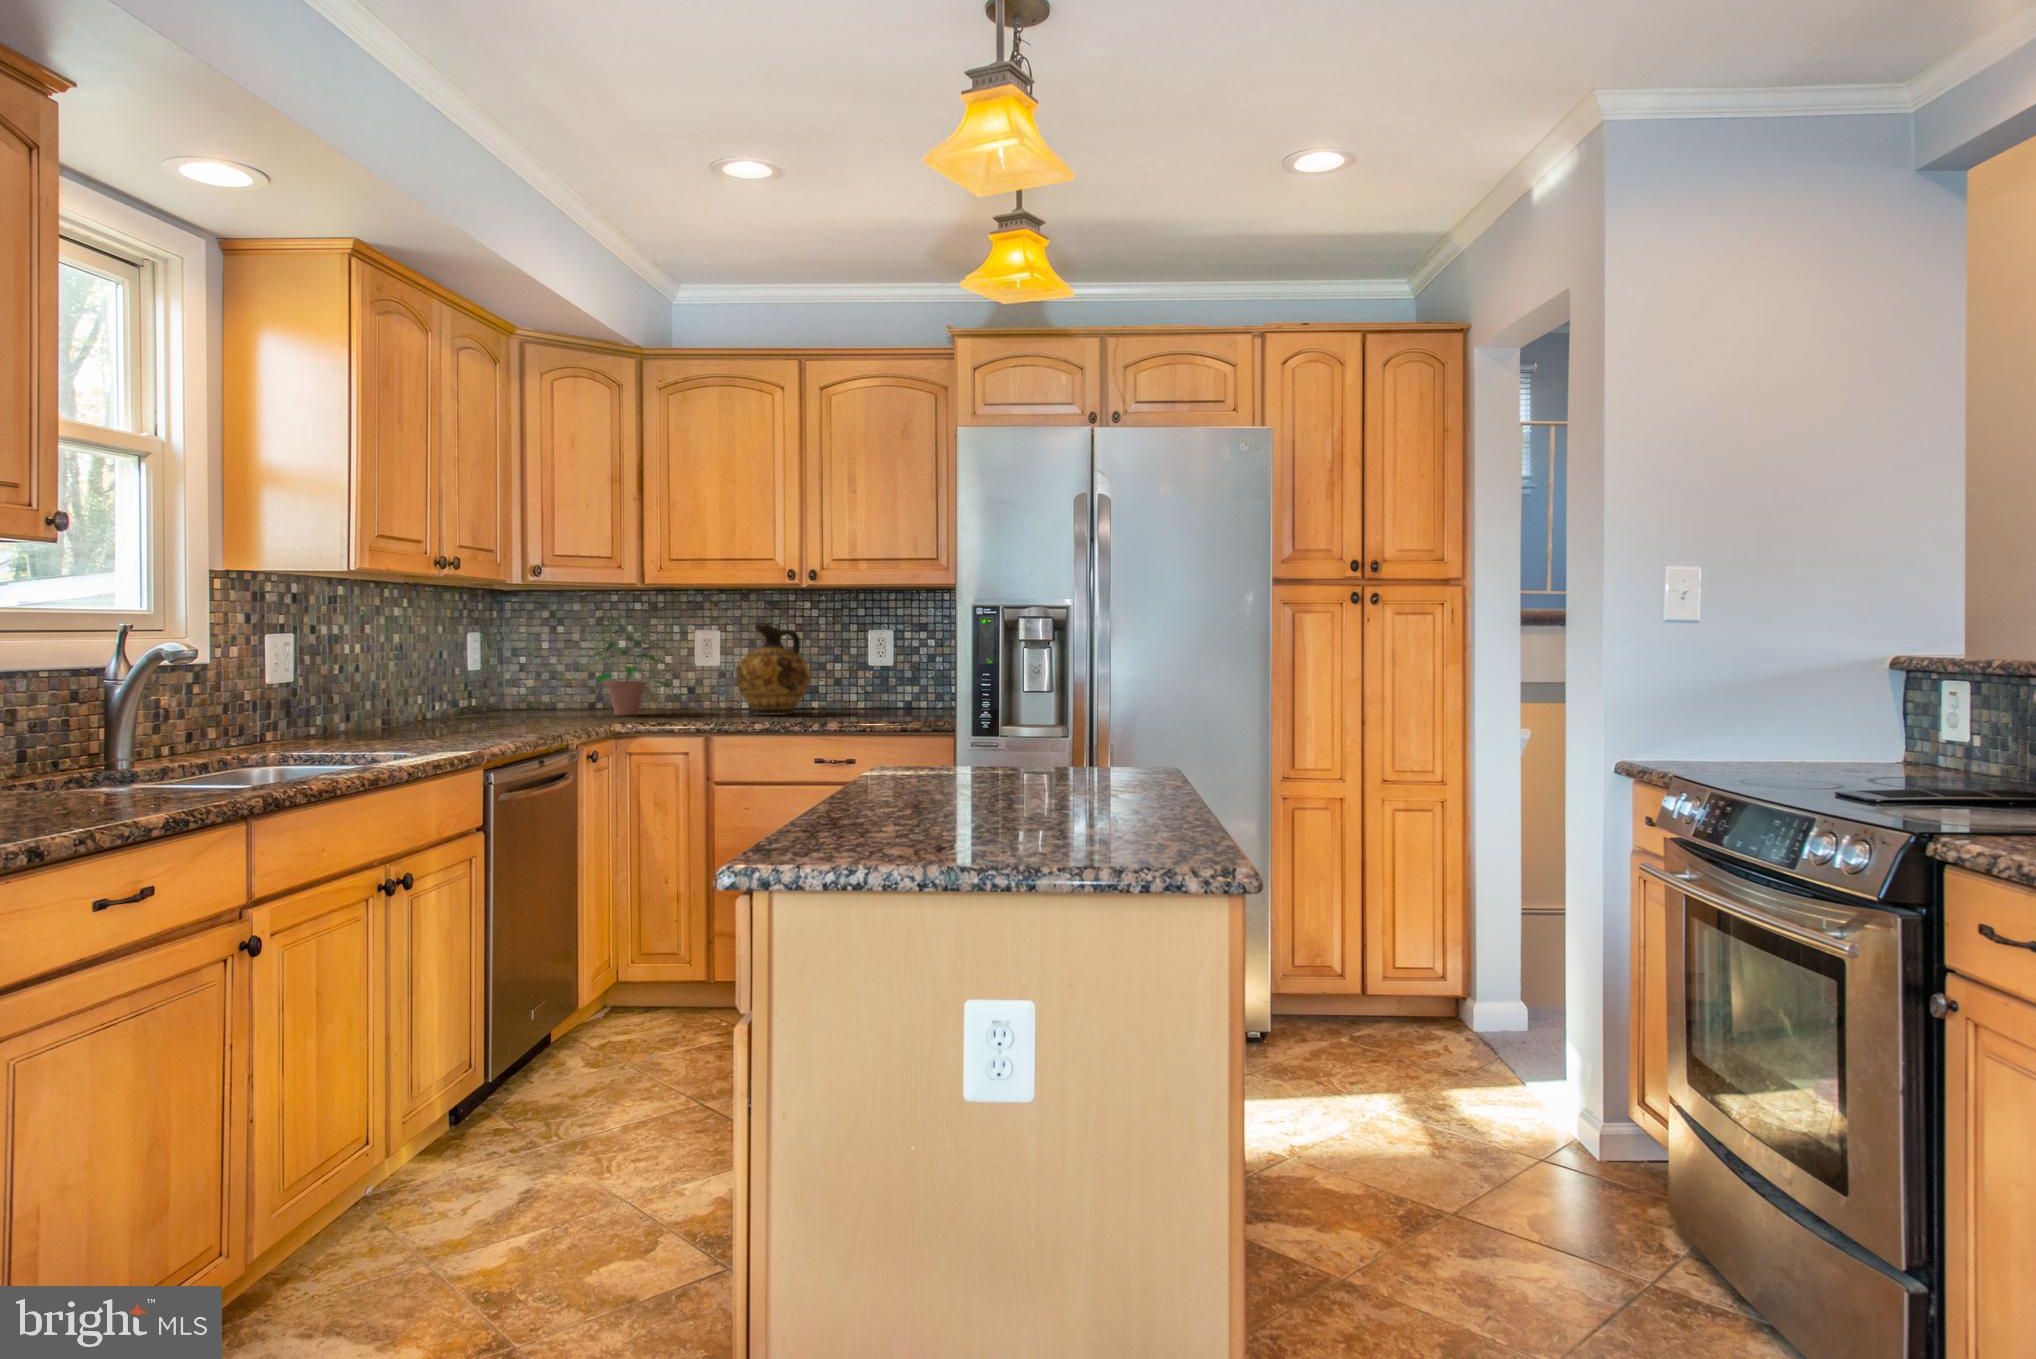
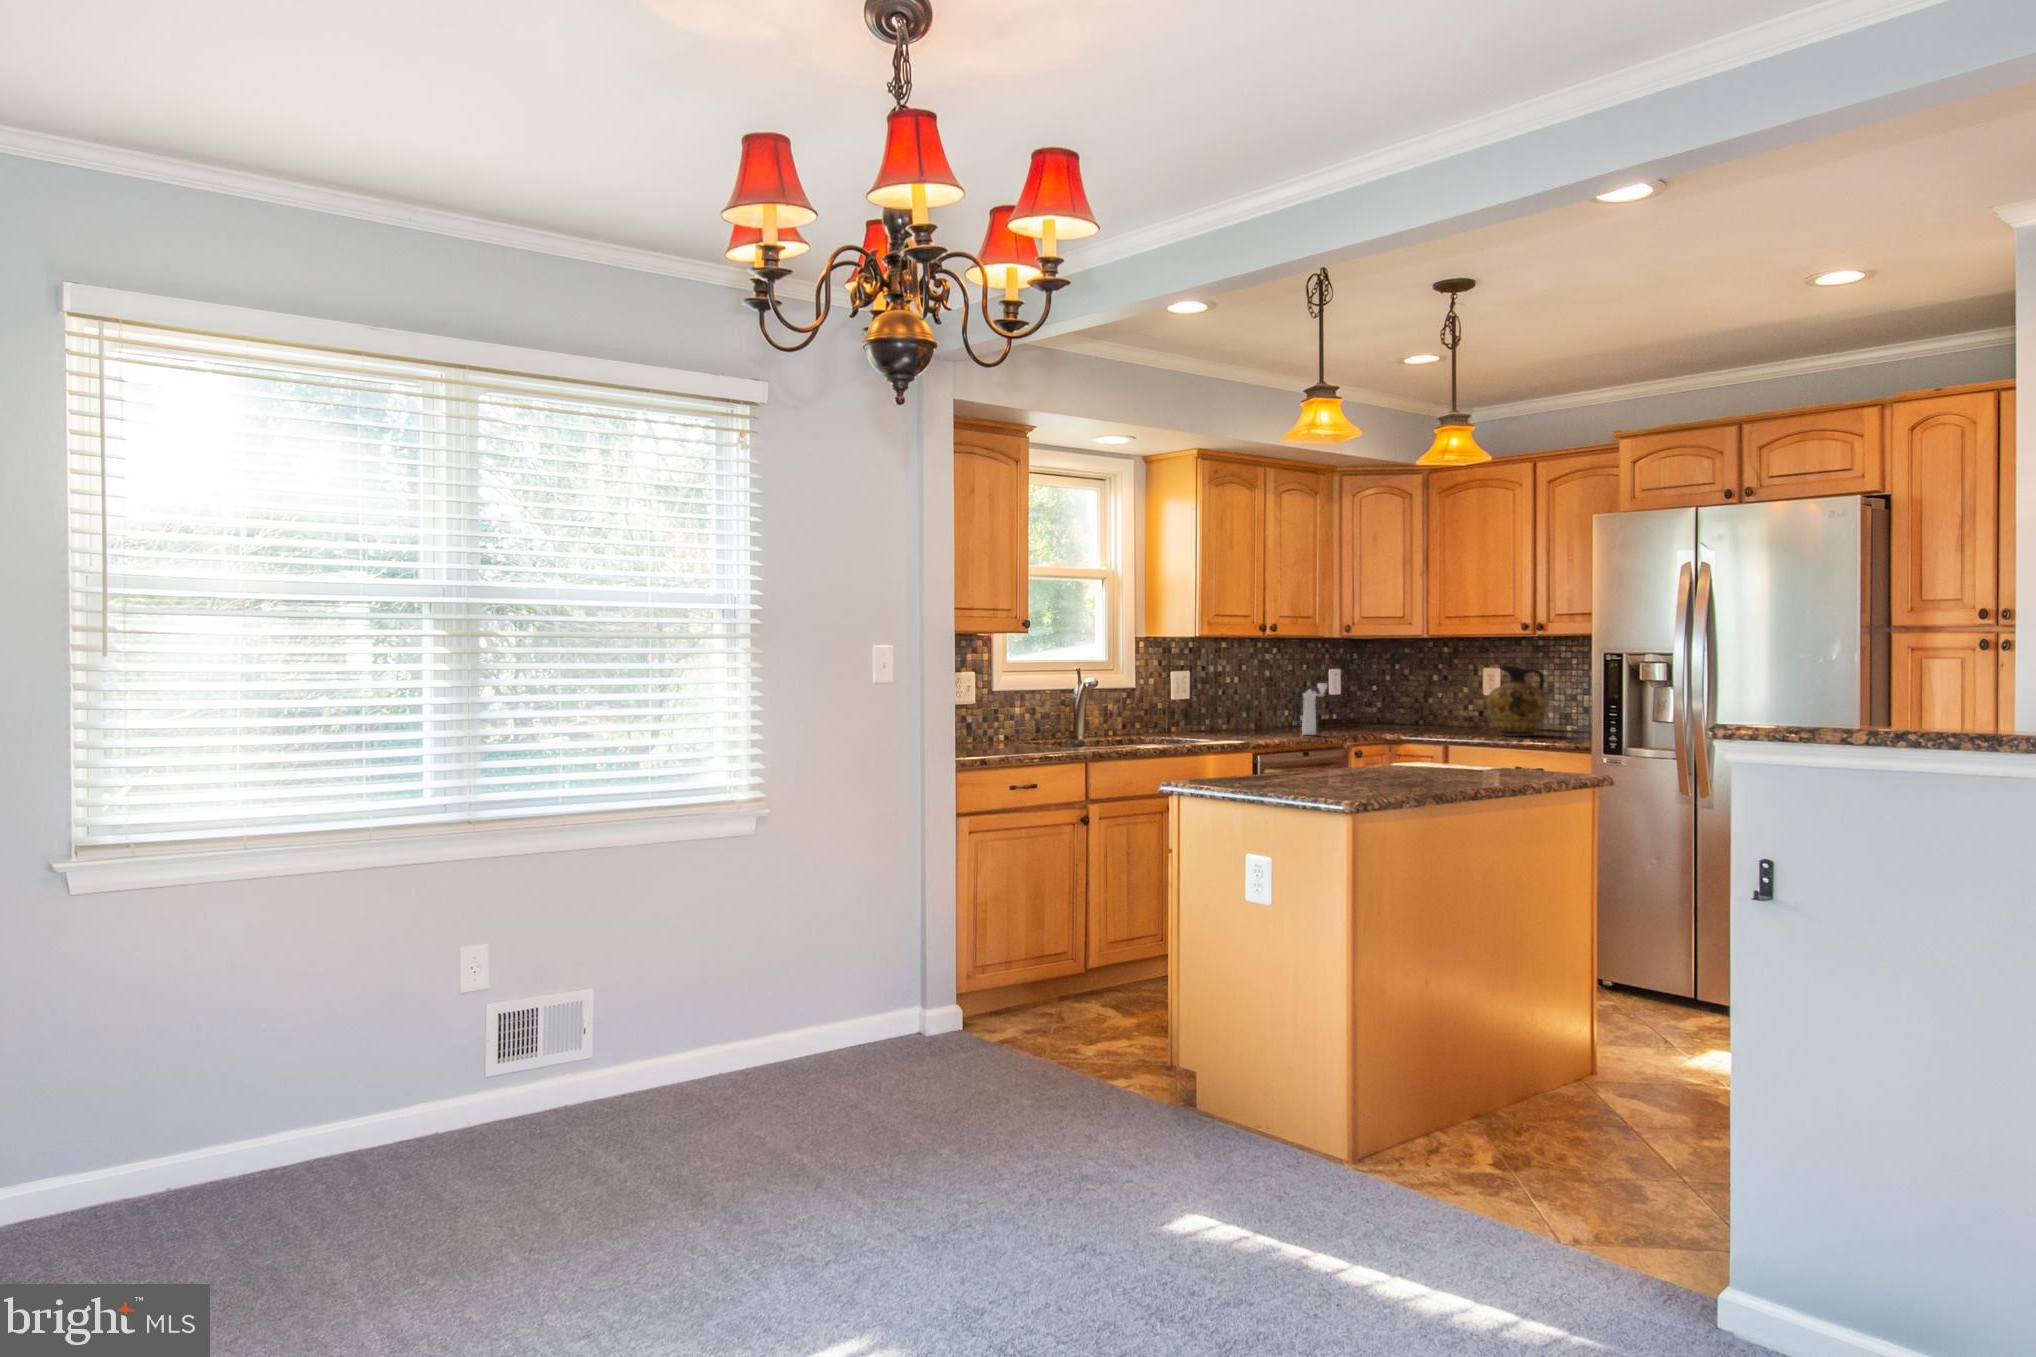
potted plant: present [591,624,672,716] -> none [1382,659,1453,731]
pepper mill: none [508,650,536,731] -> present [1302,683,1327,735]

